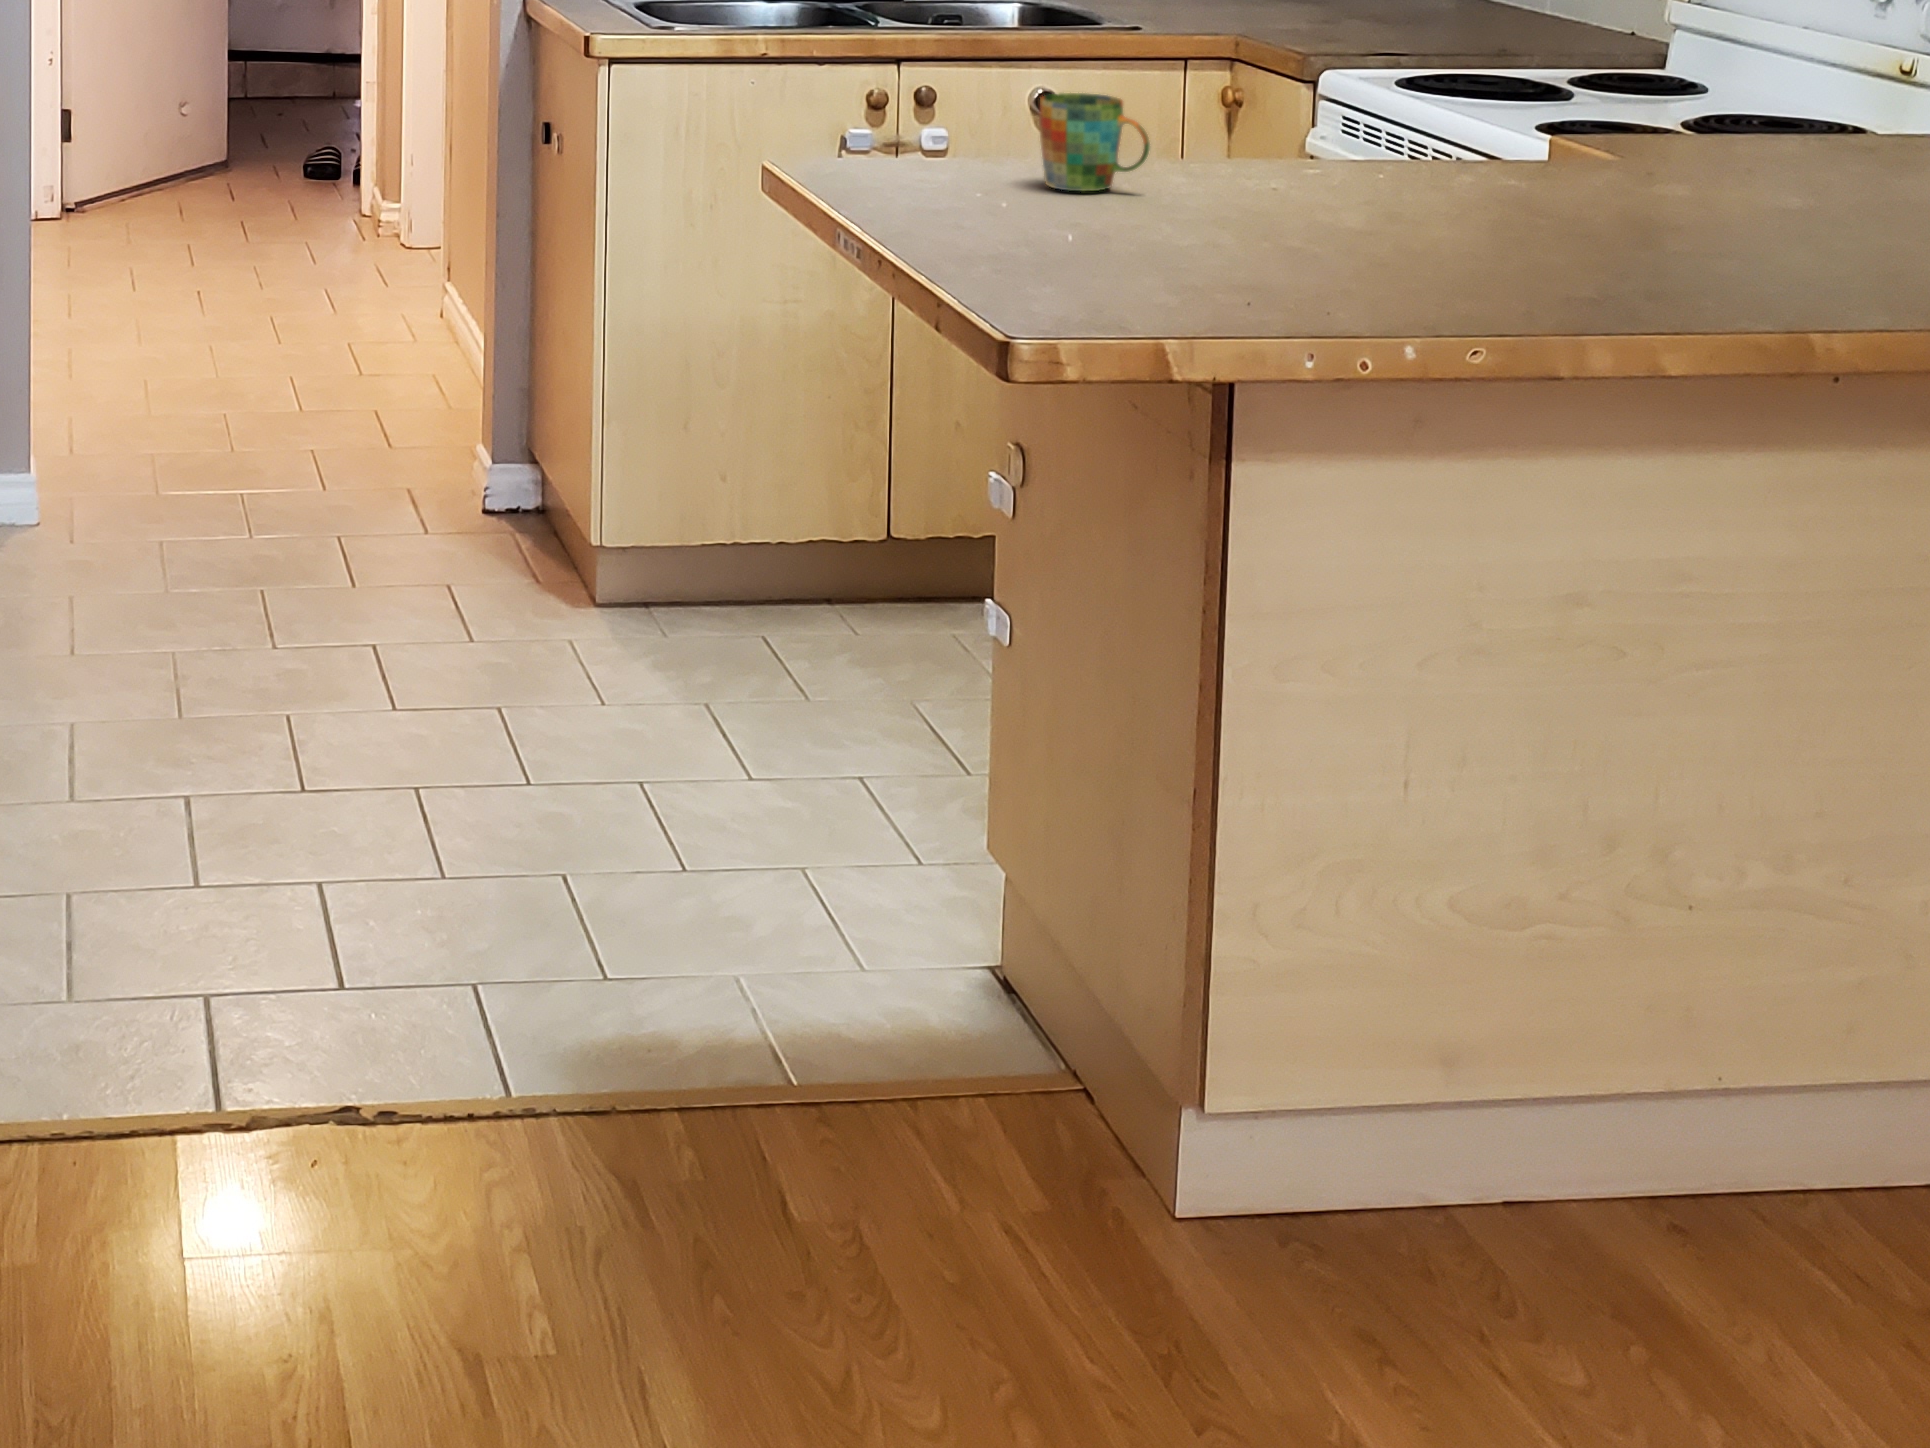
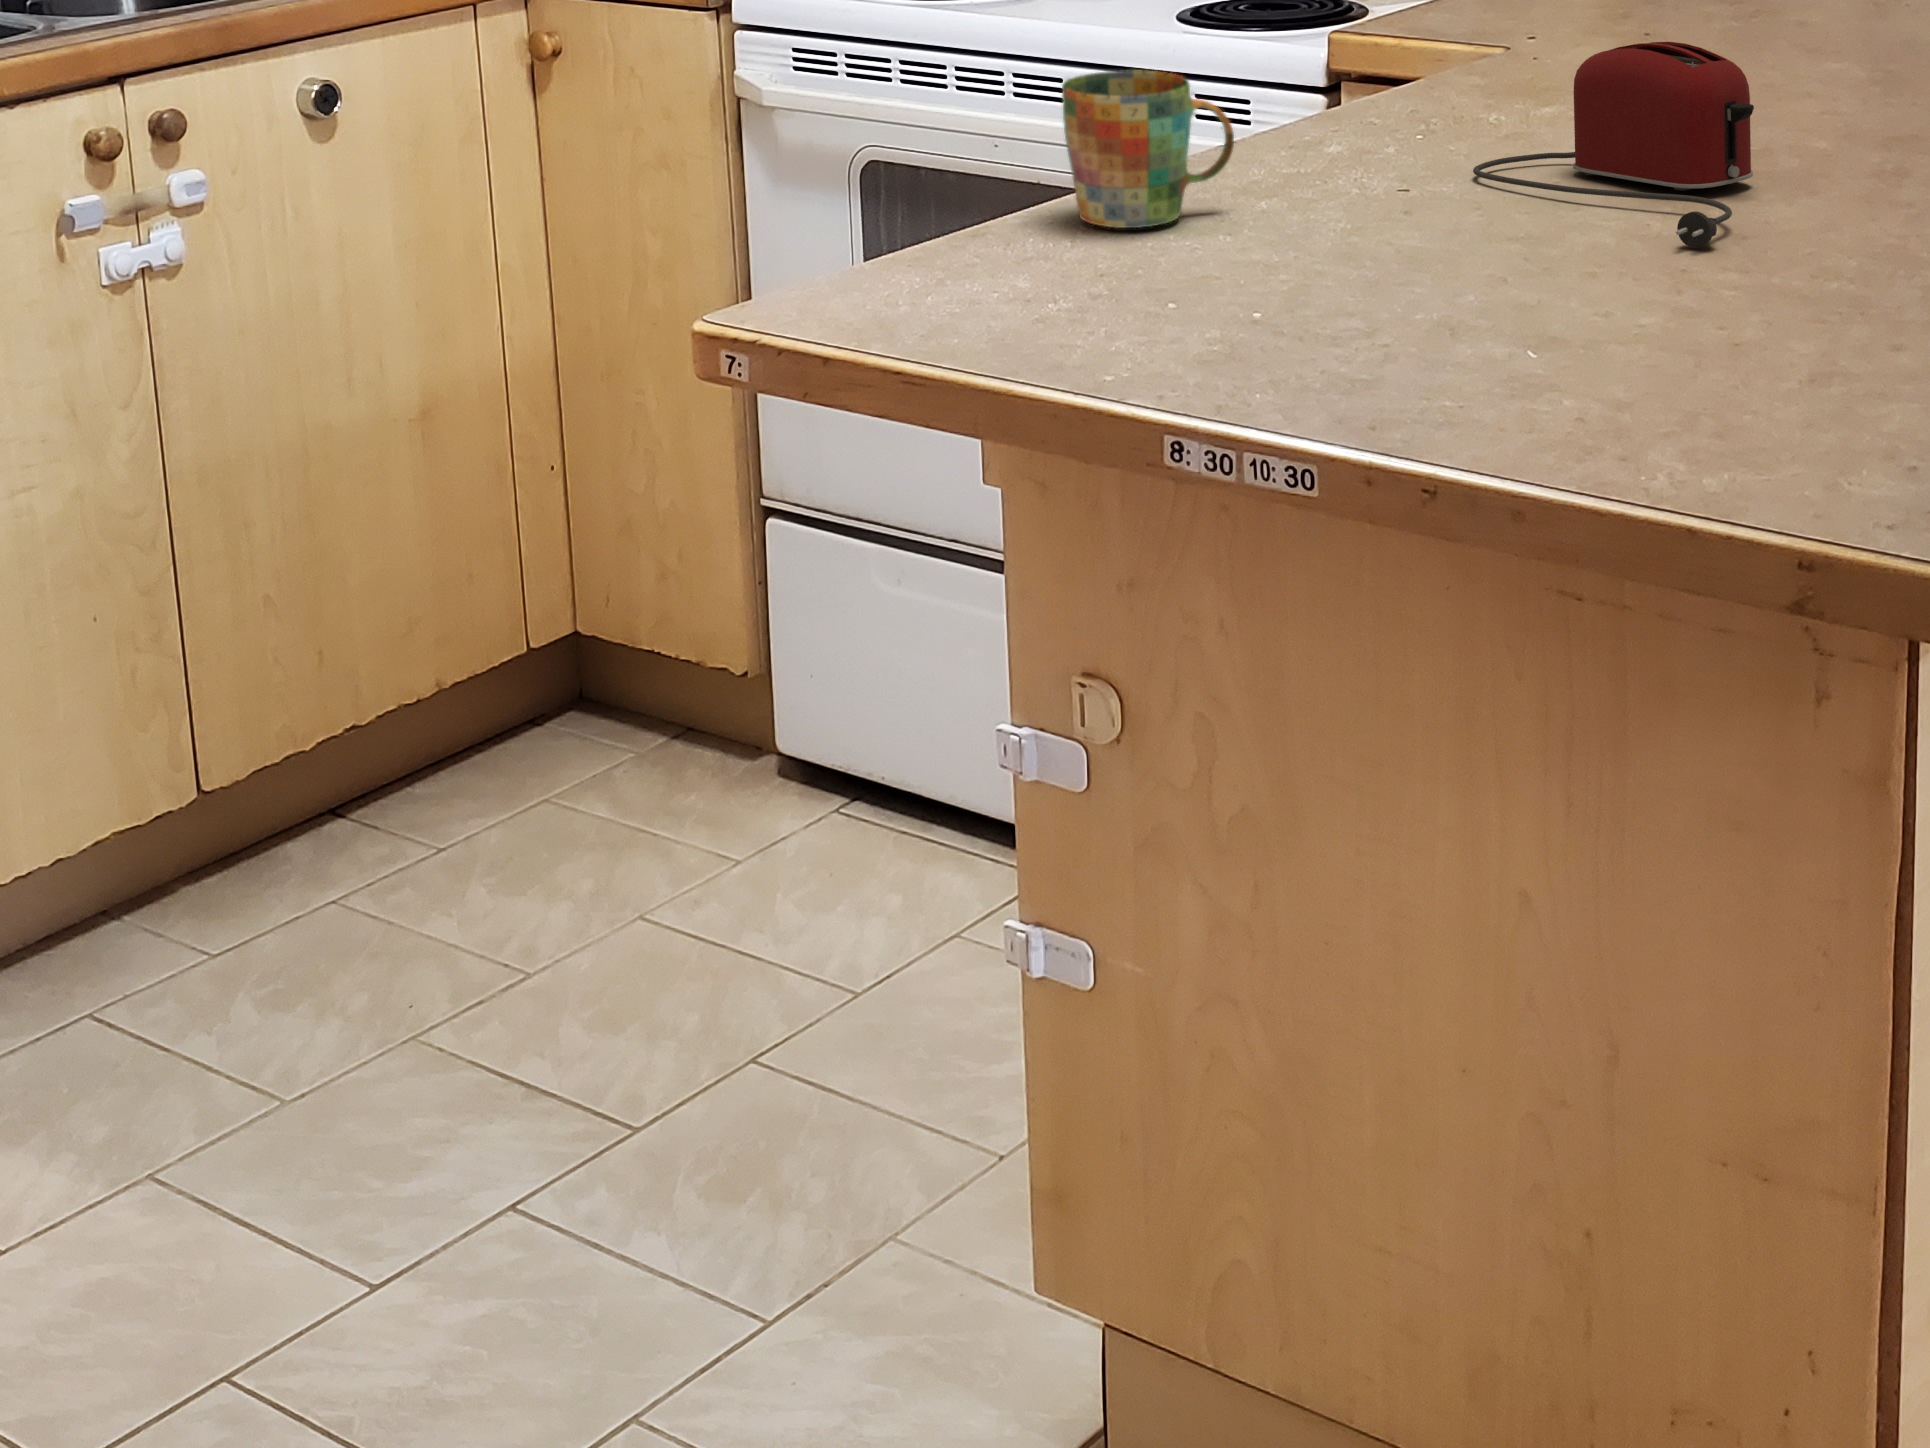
toaster: none [1301,135,1489,256] -> present [1473,42,1754,248]

